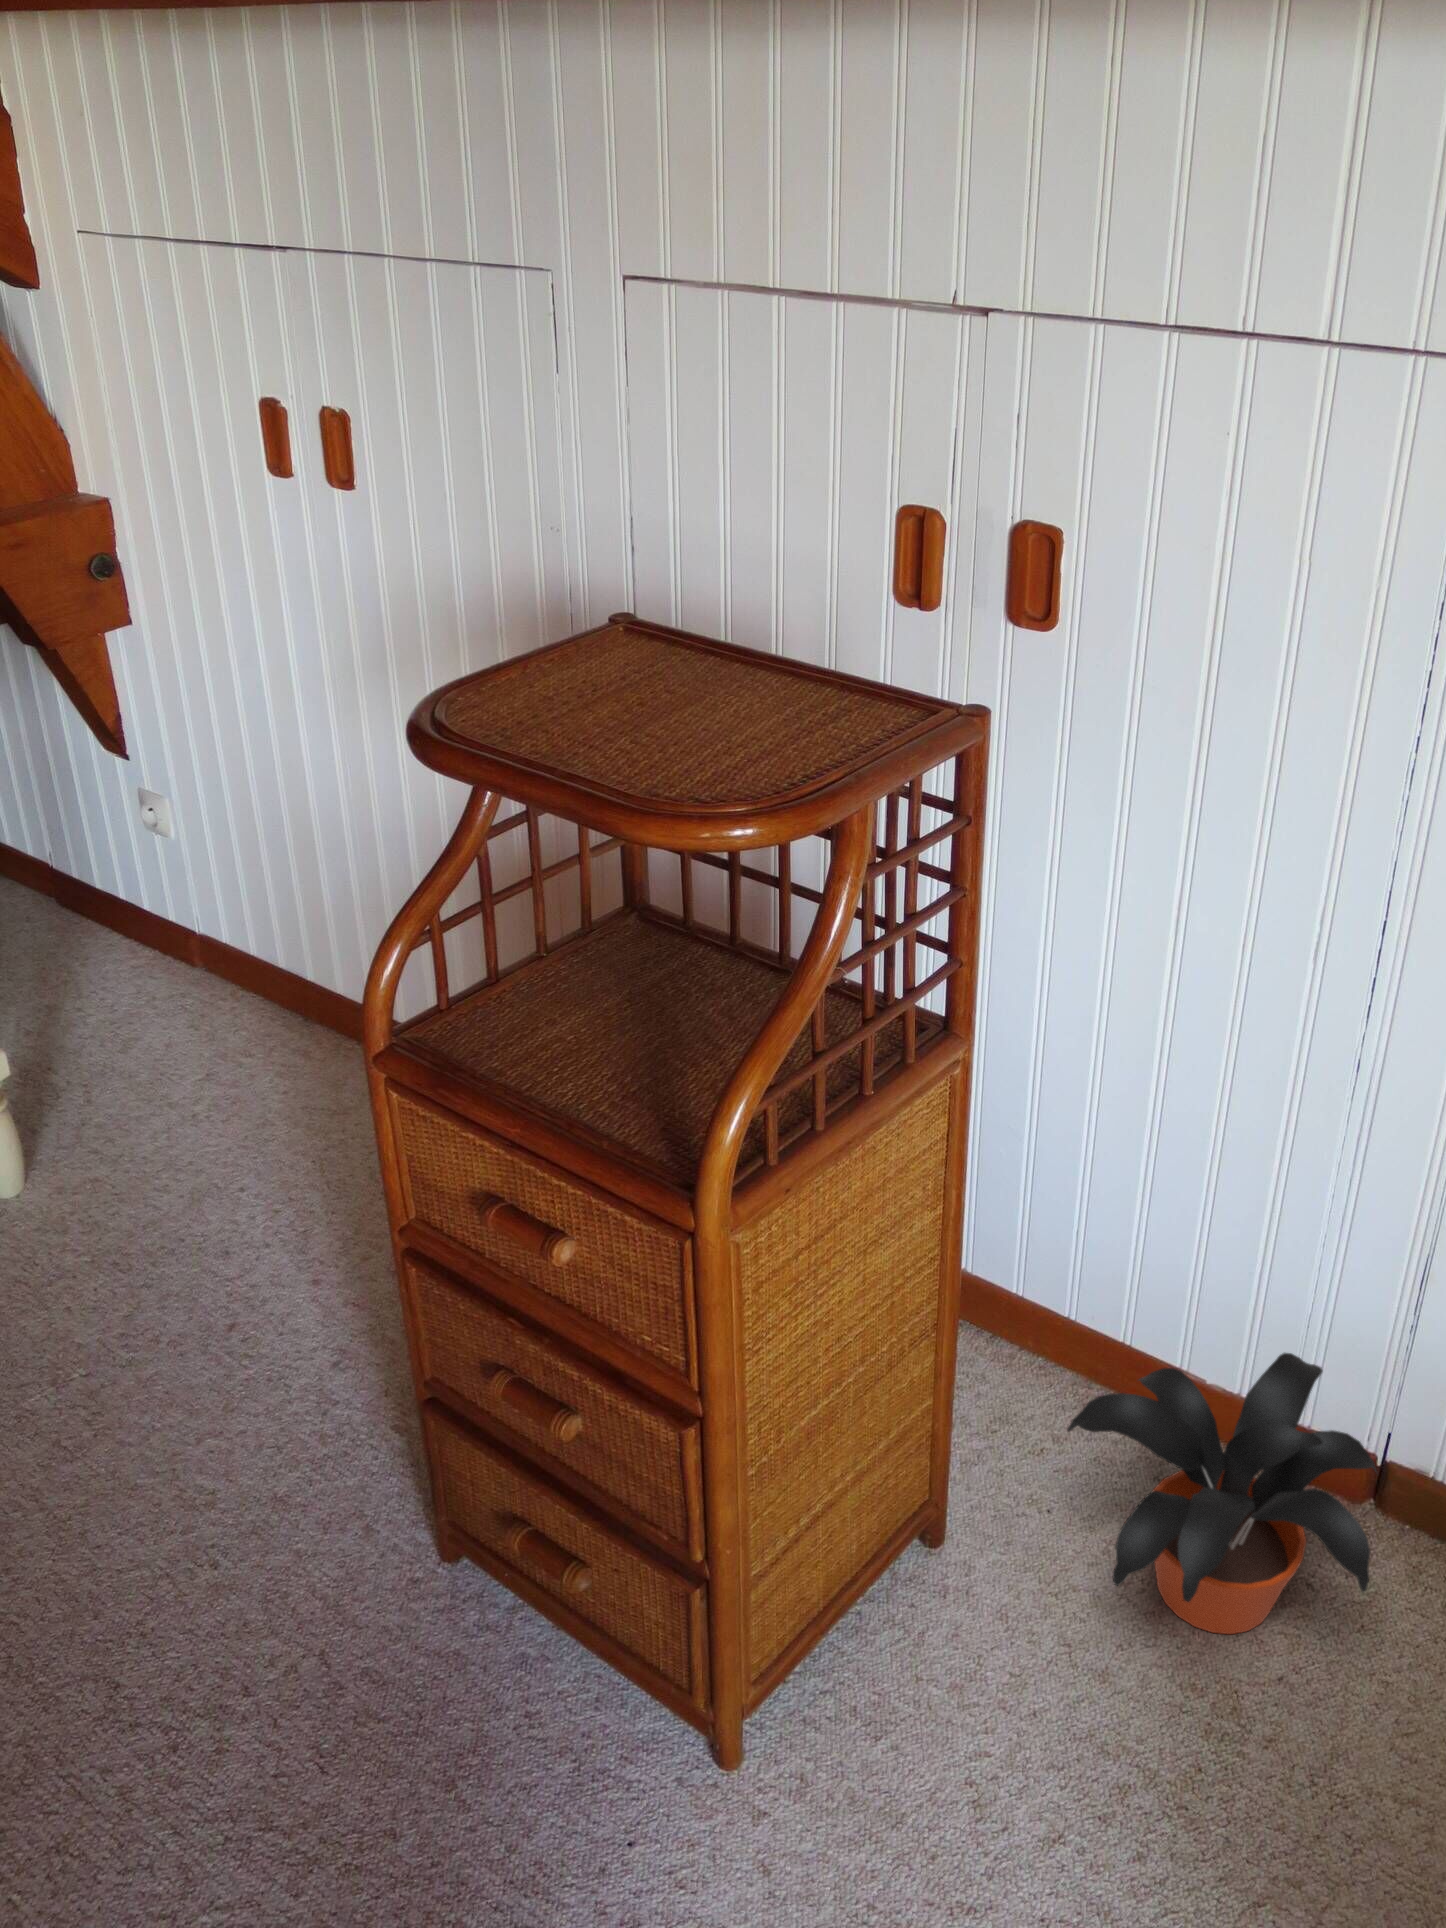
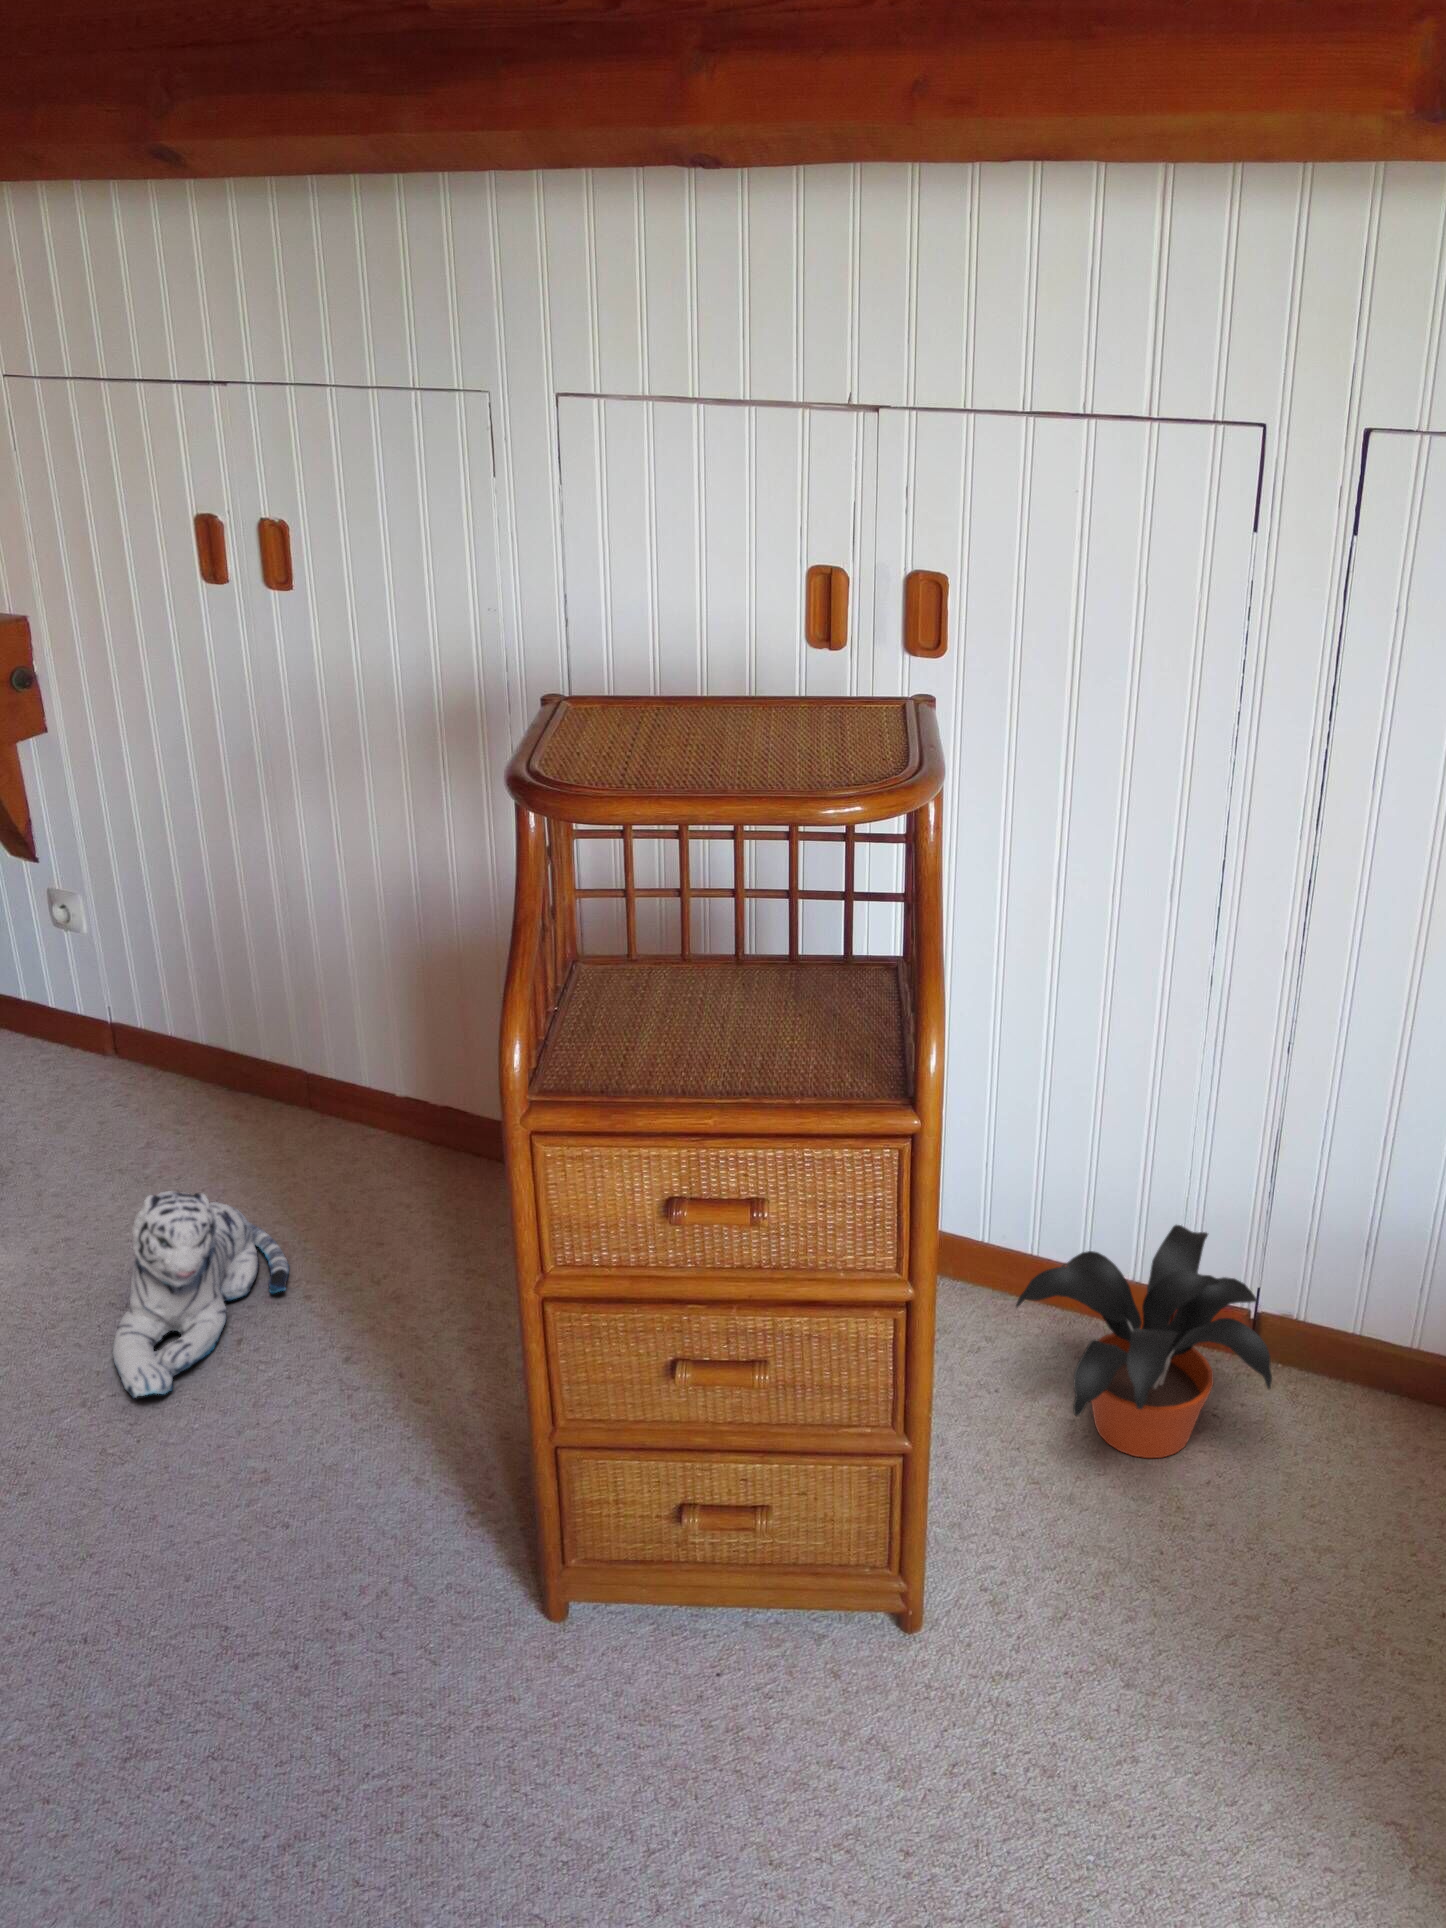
plush toy: none [94,1157,307,1382] -> present [113,1191,289,1398]

